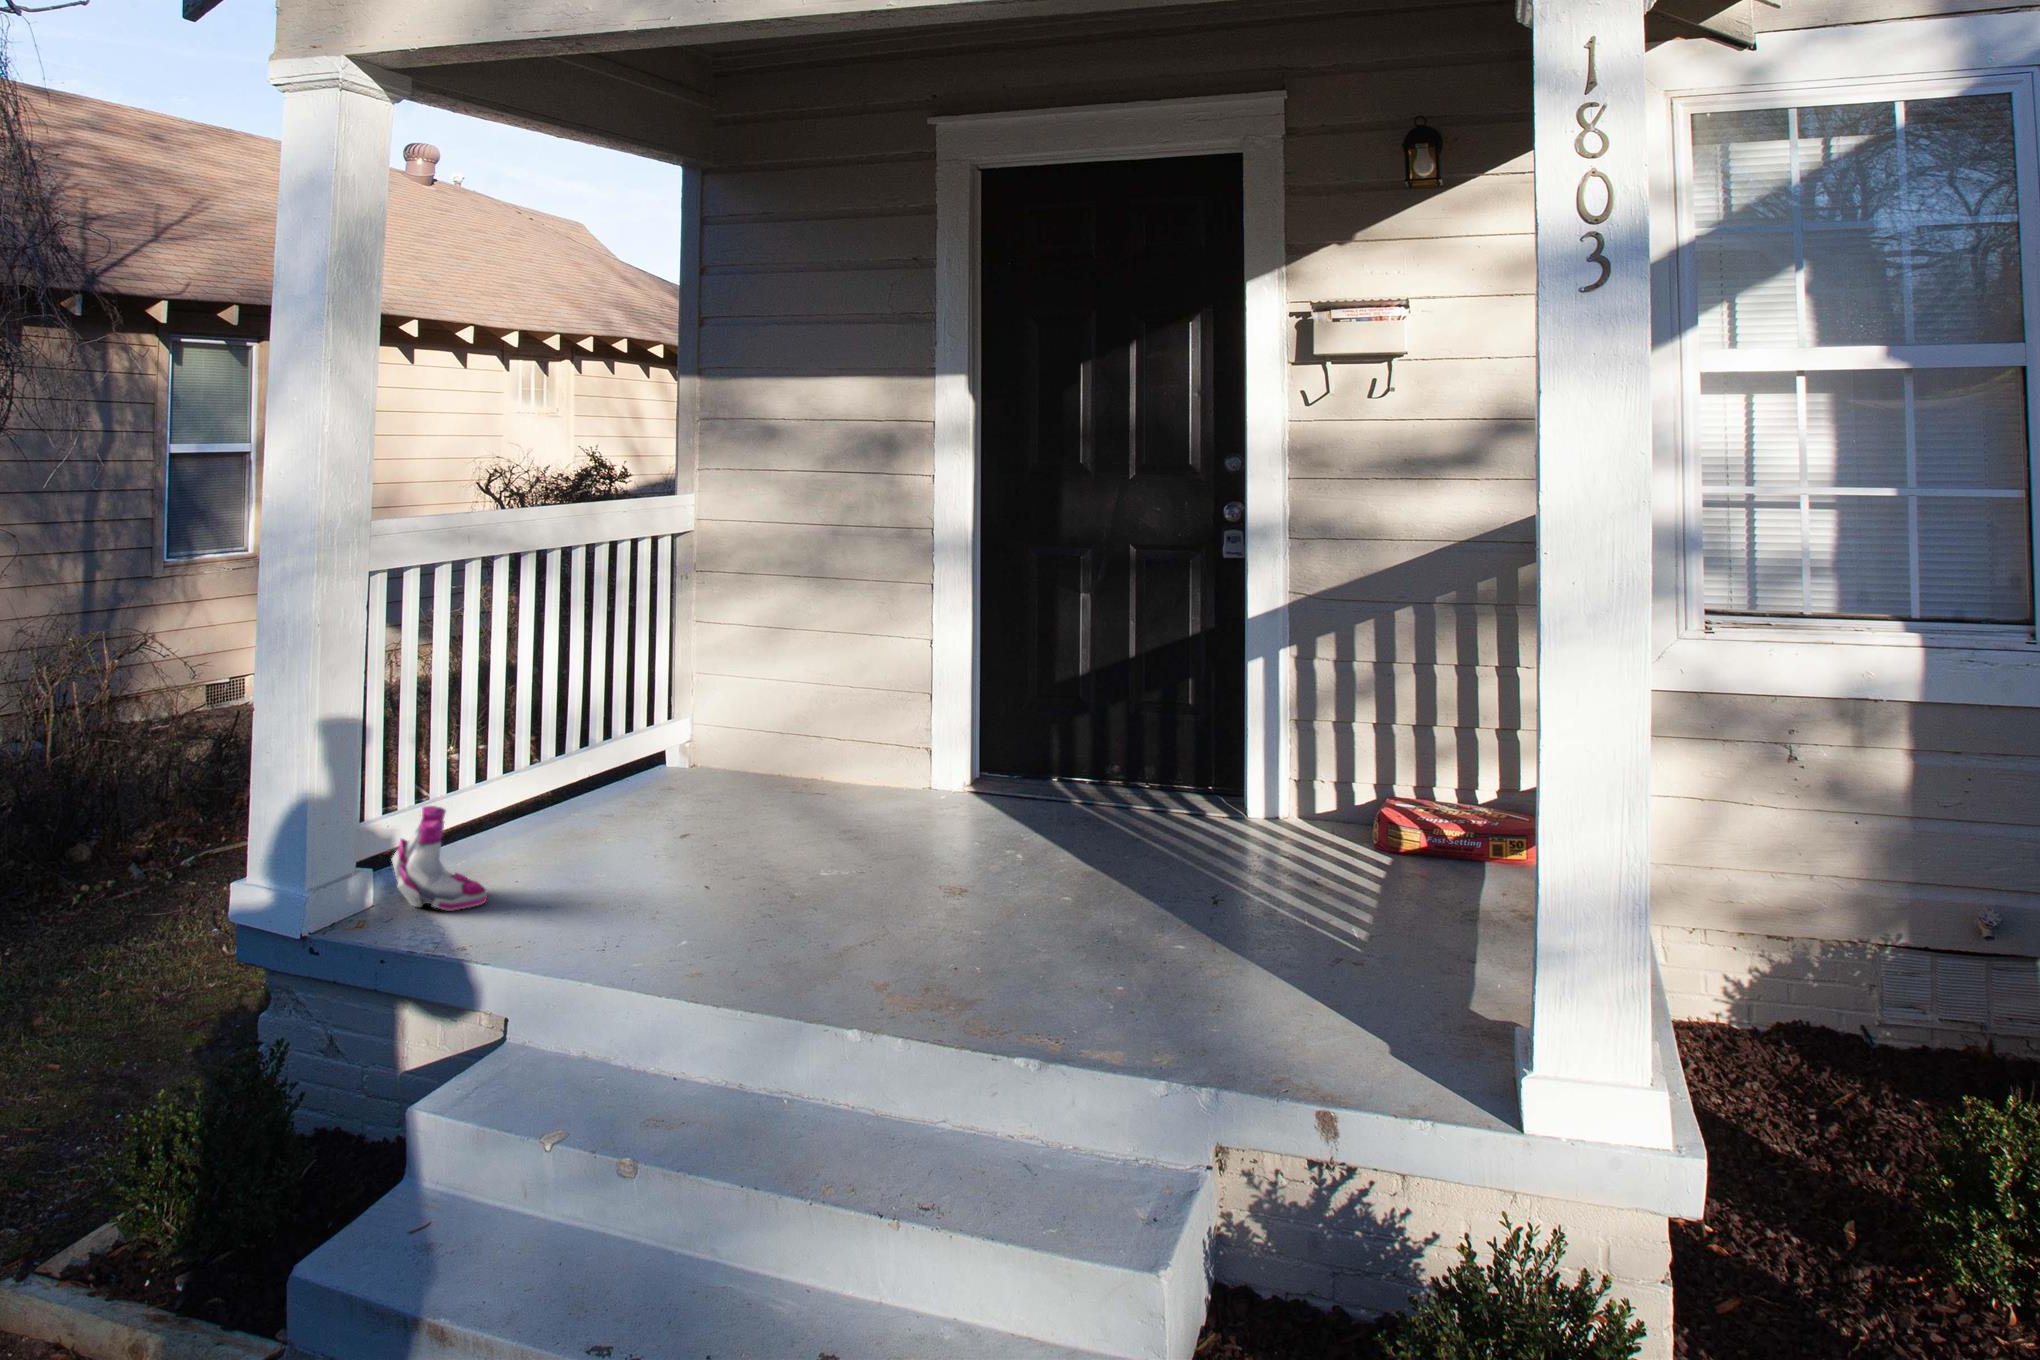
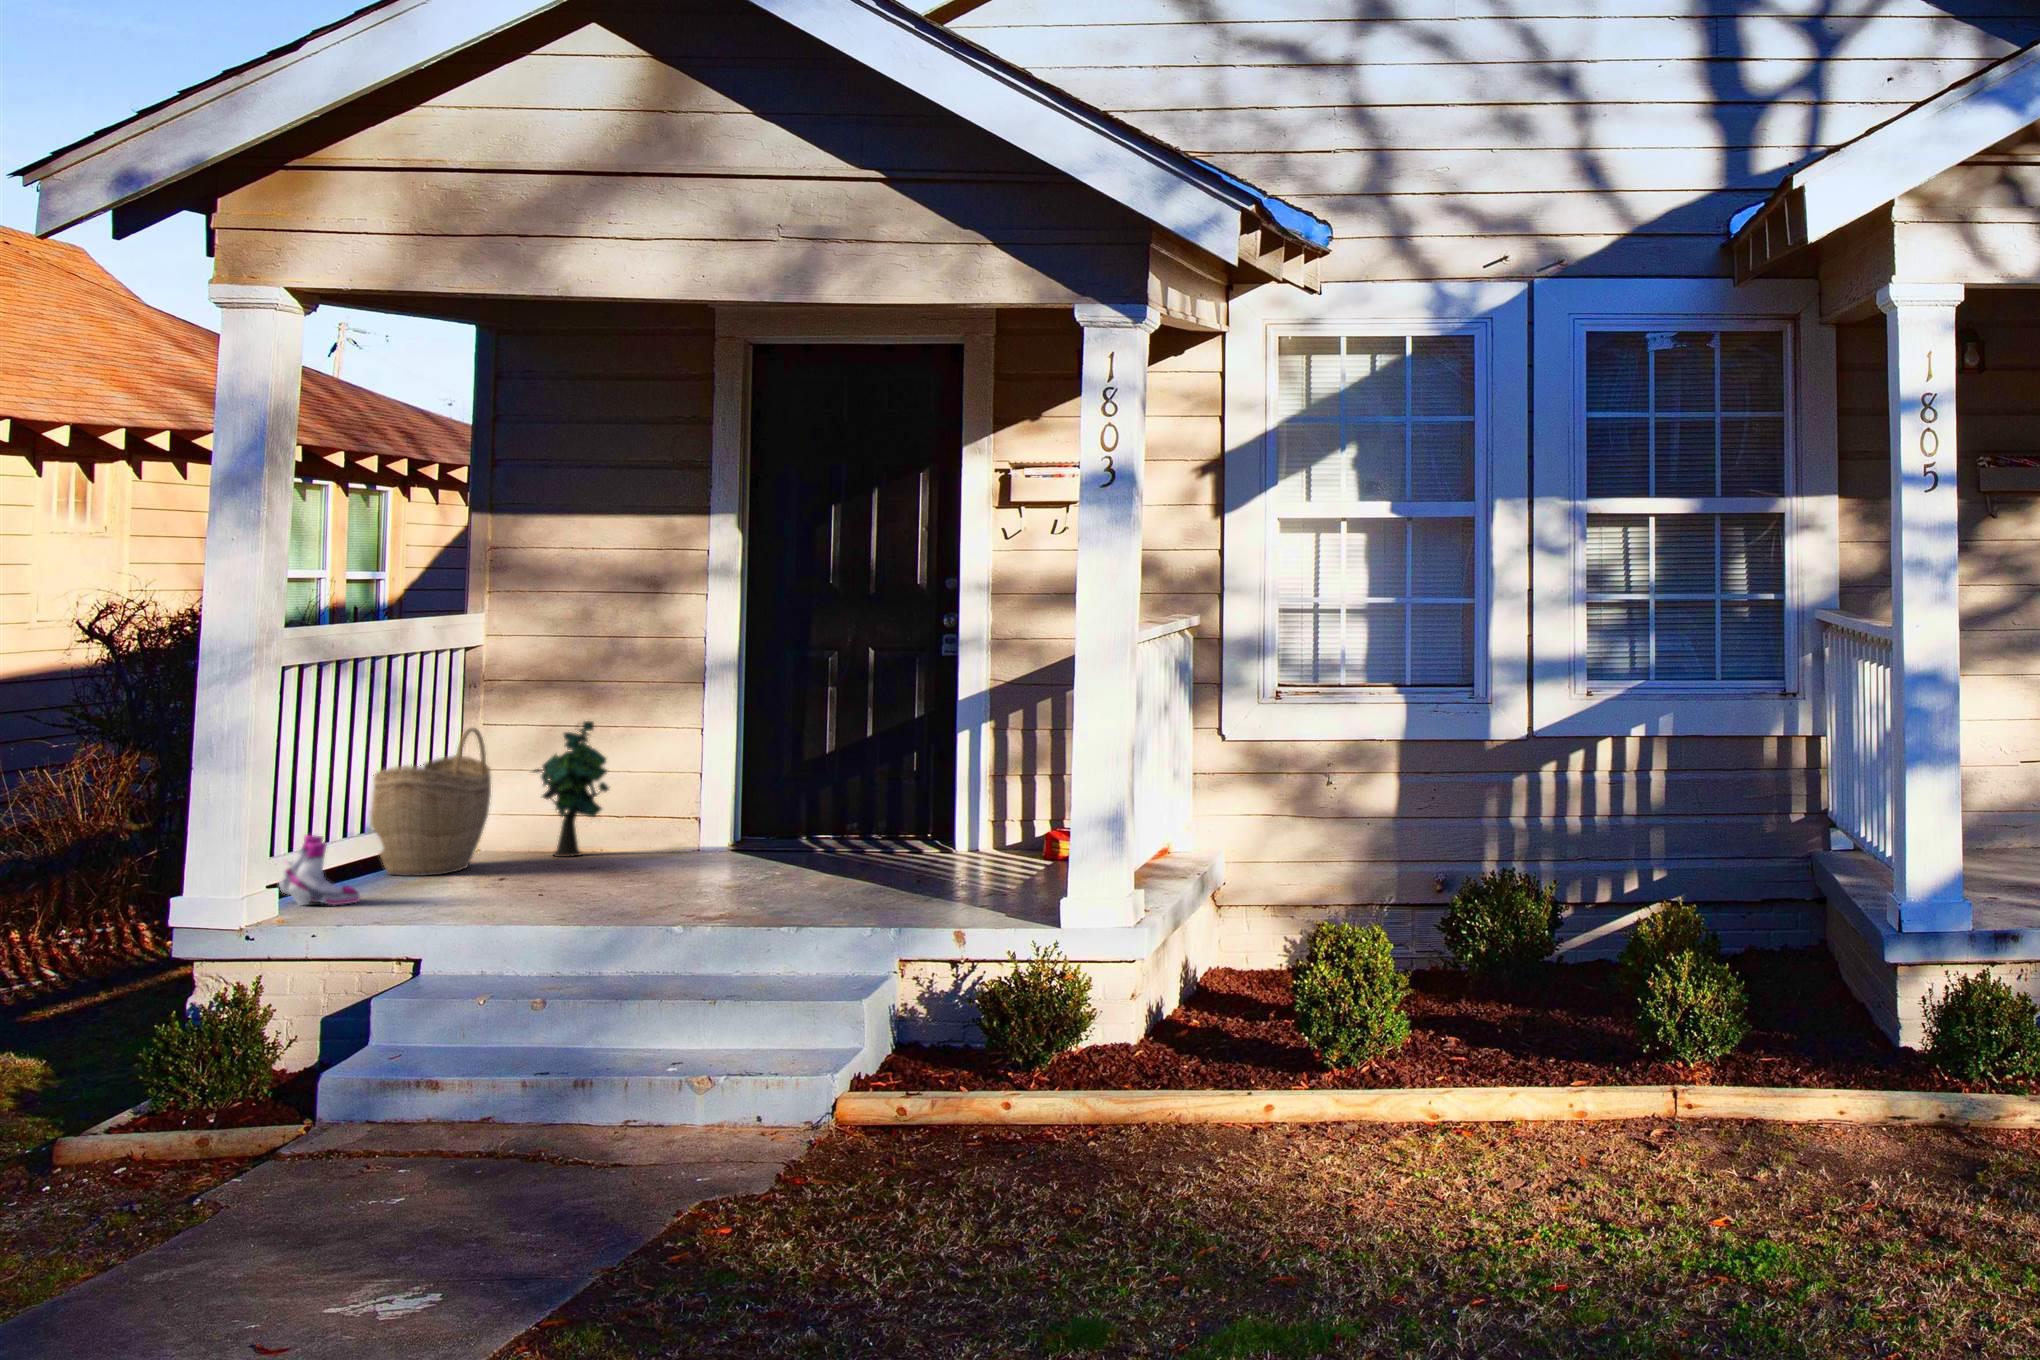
decorative plant: none [746,625,842,788] -> present [533,721,610,857]
woven basket: none [548,639,694,827] -> present [371,728,491,876]

